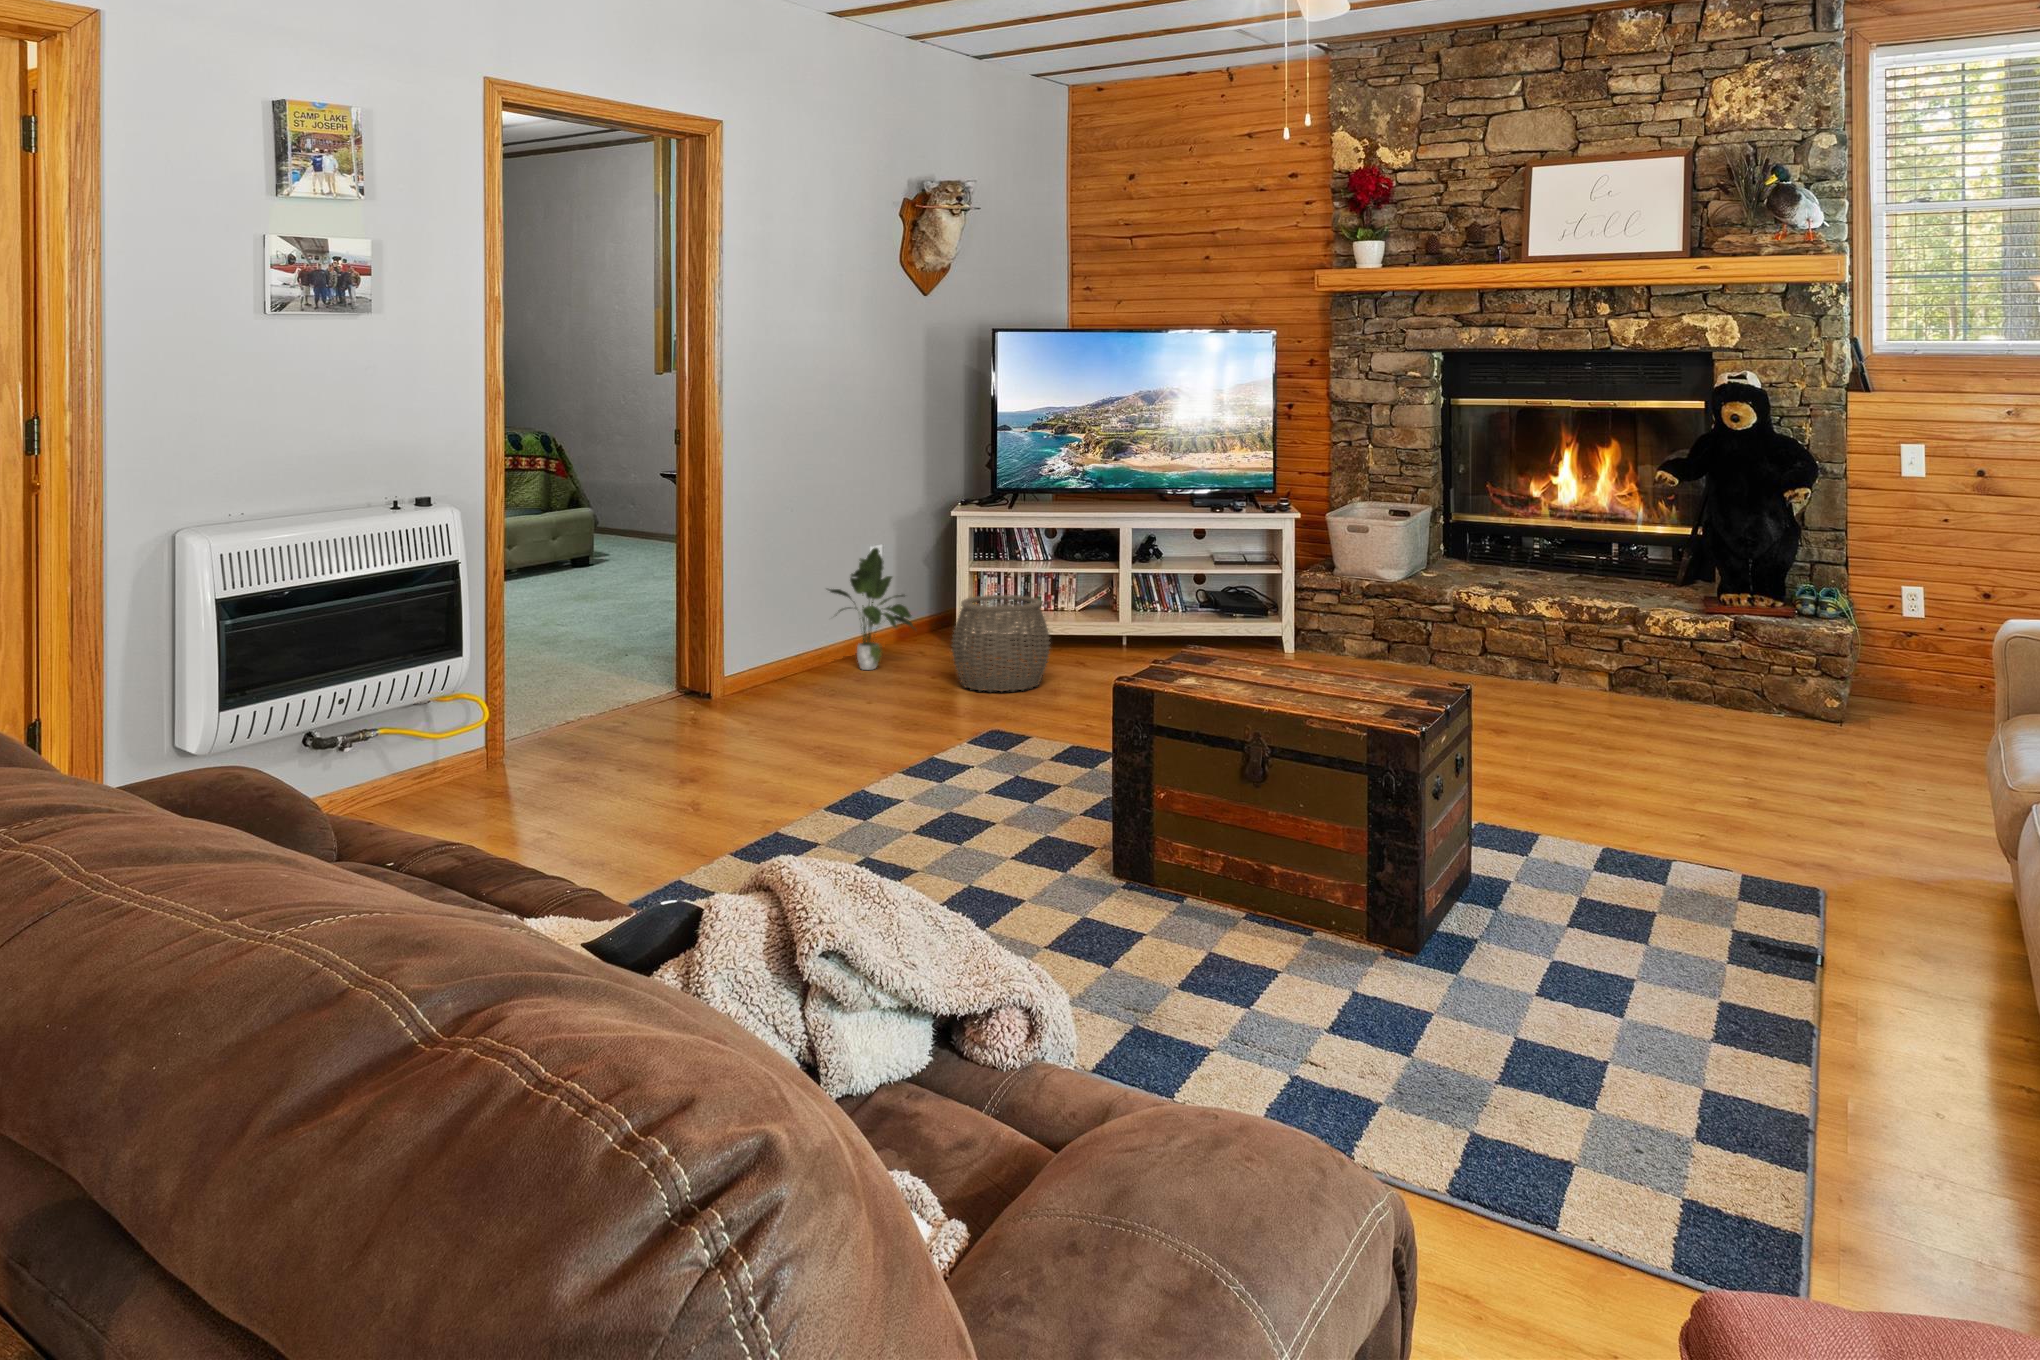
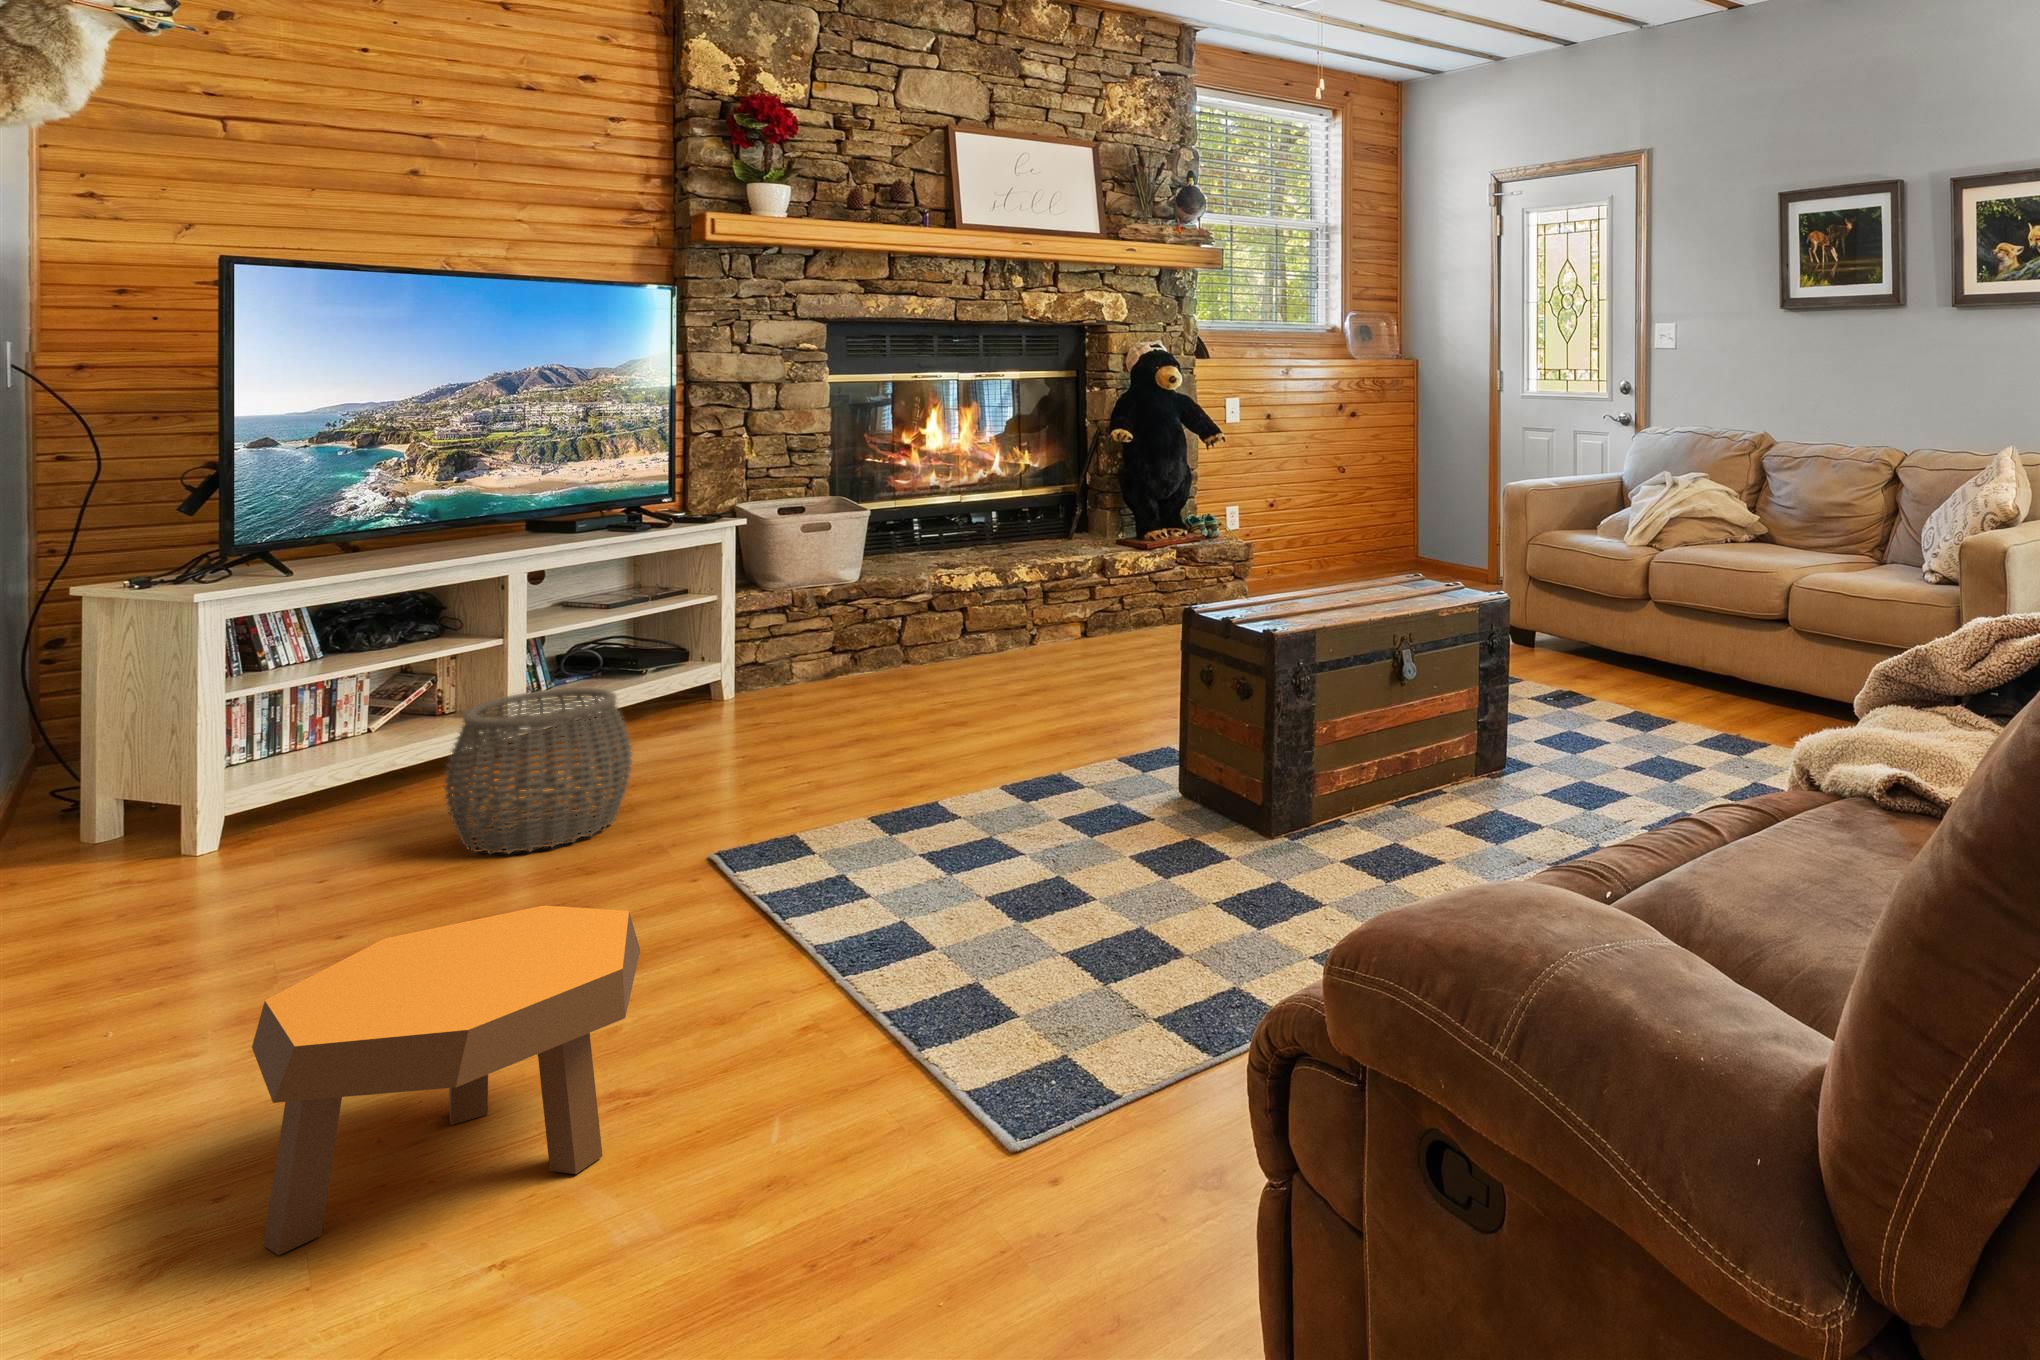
potted plant: present [828,548,915,670] -> none [86,678,291,915]
footstool: none [553,661,718,787] -> present [252,906,640,1255]

